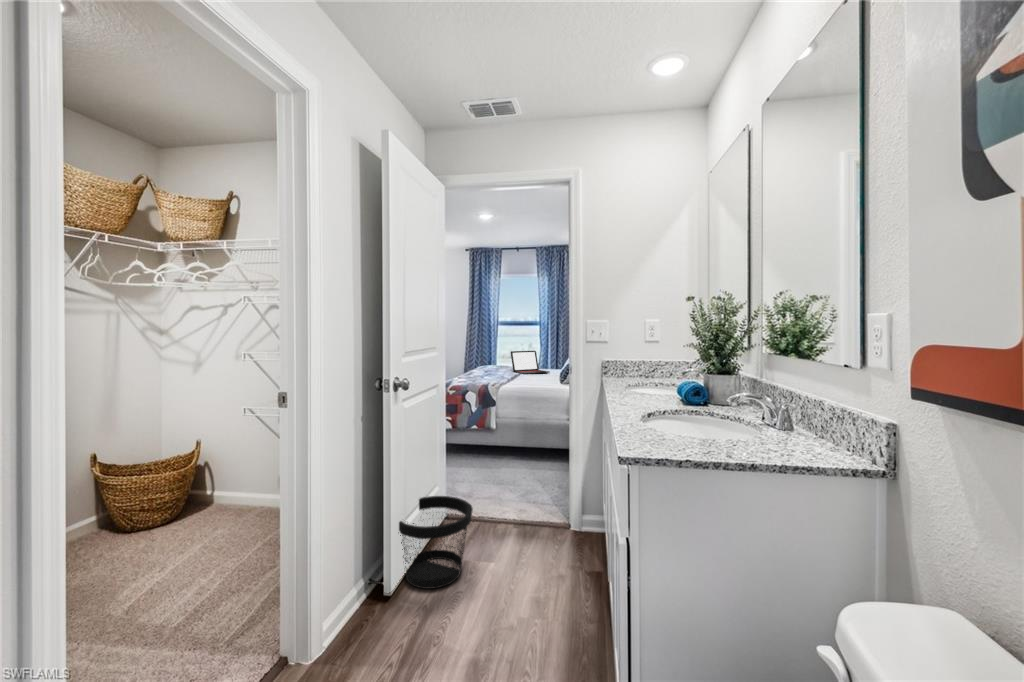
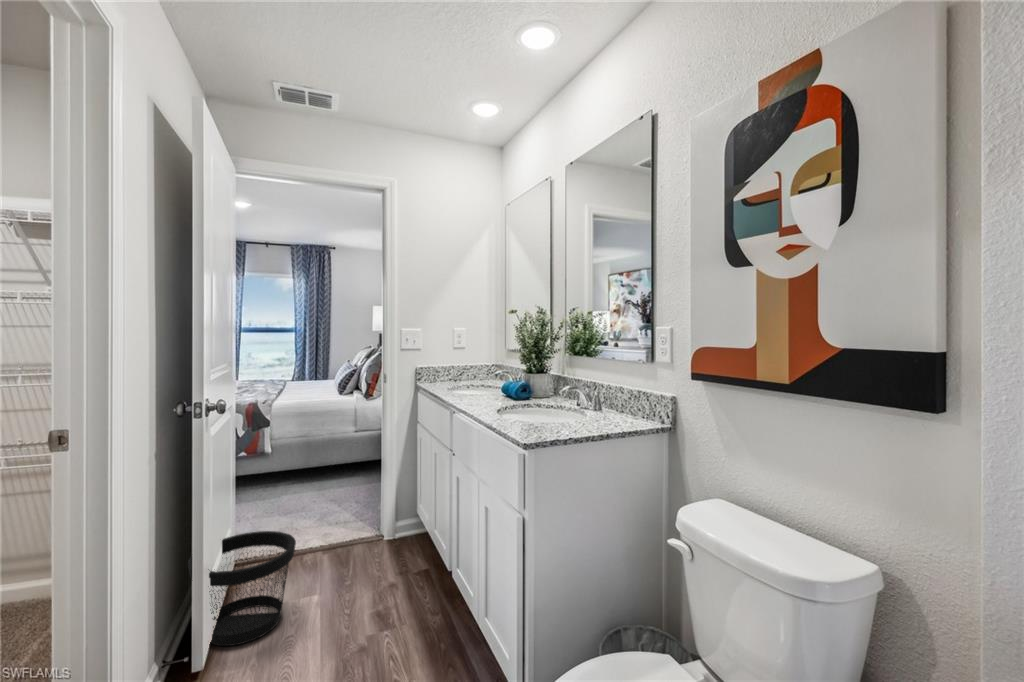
laptop: present [511,351,549,374] -> none [271,361,321,389]

